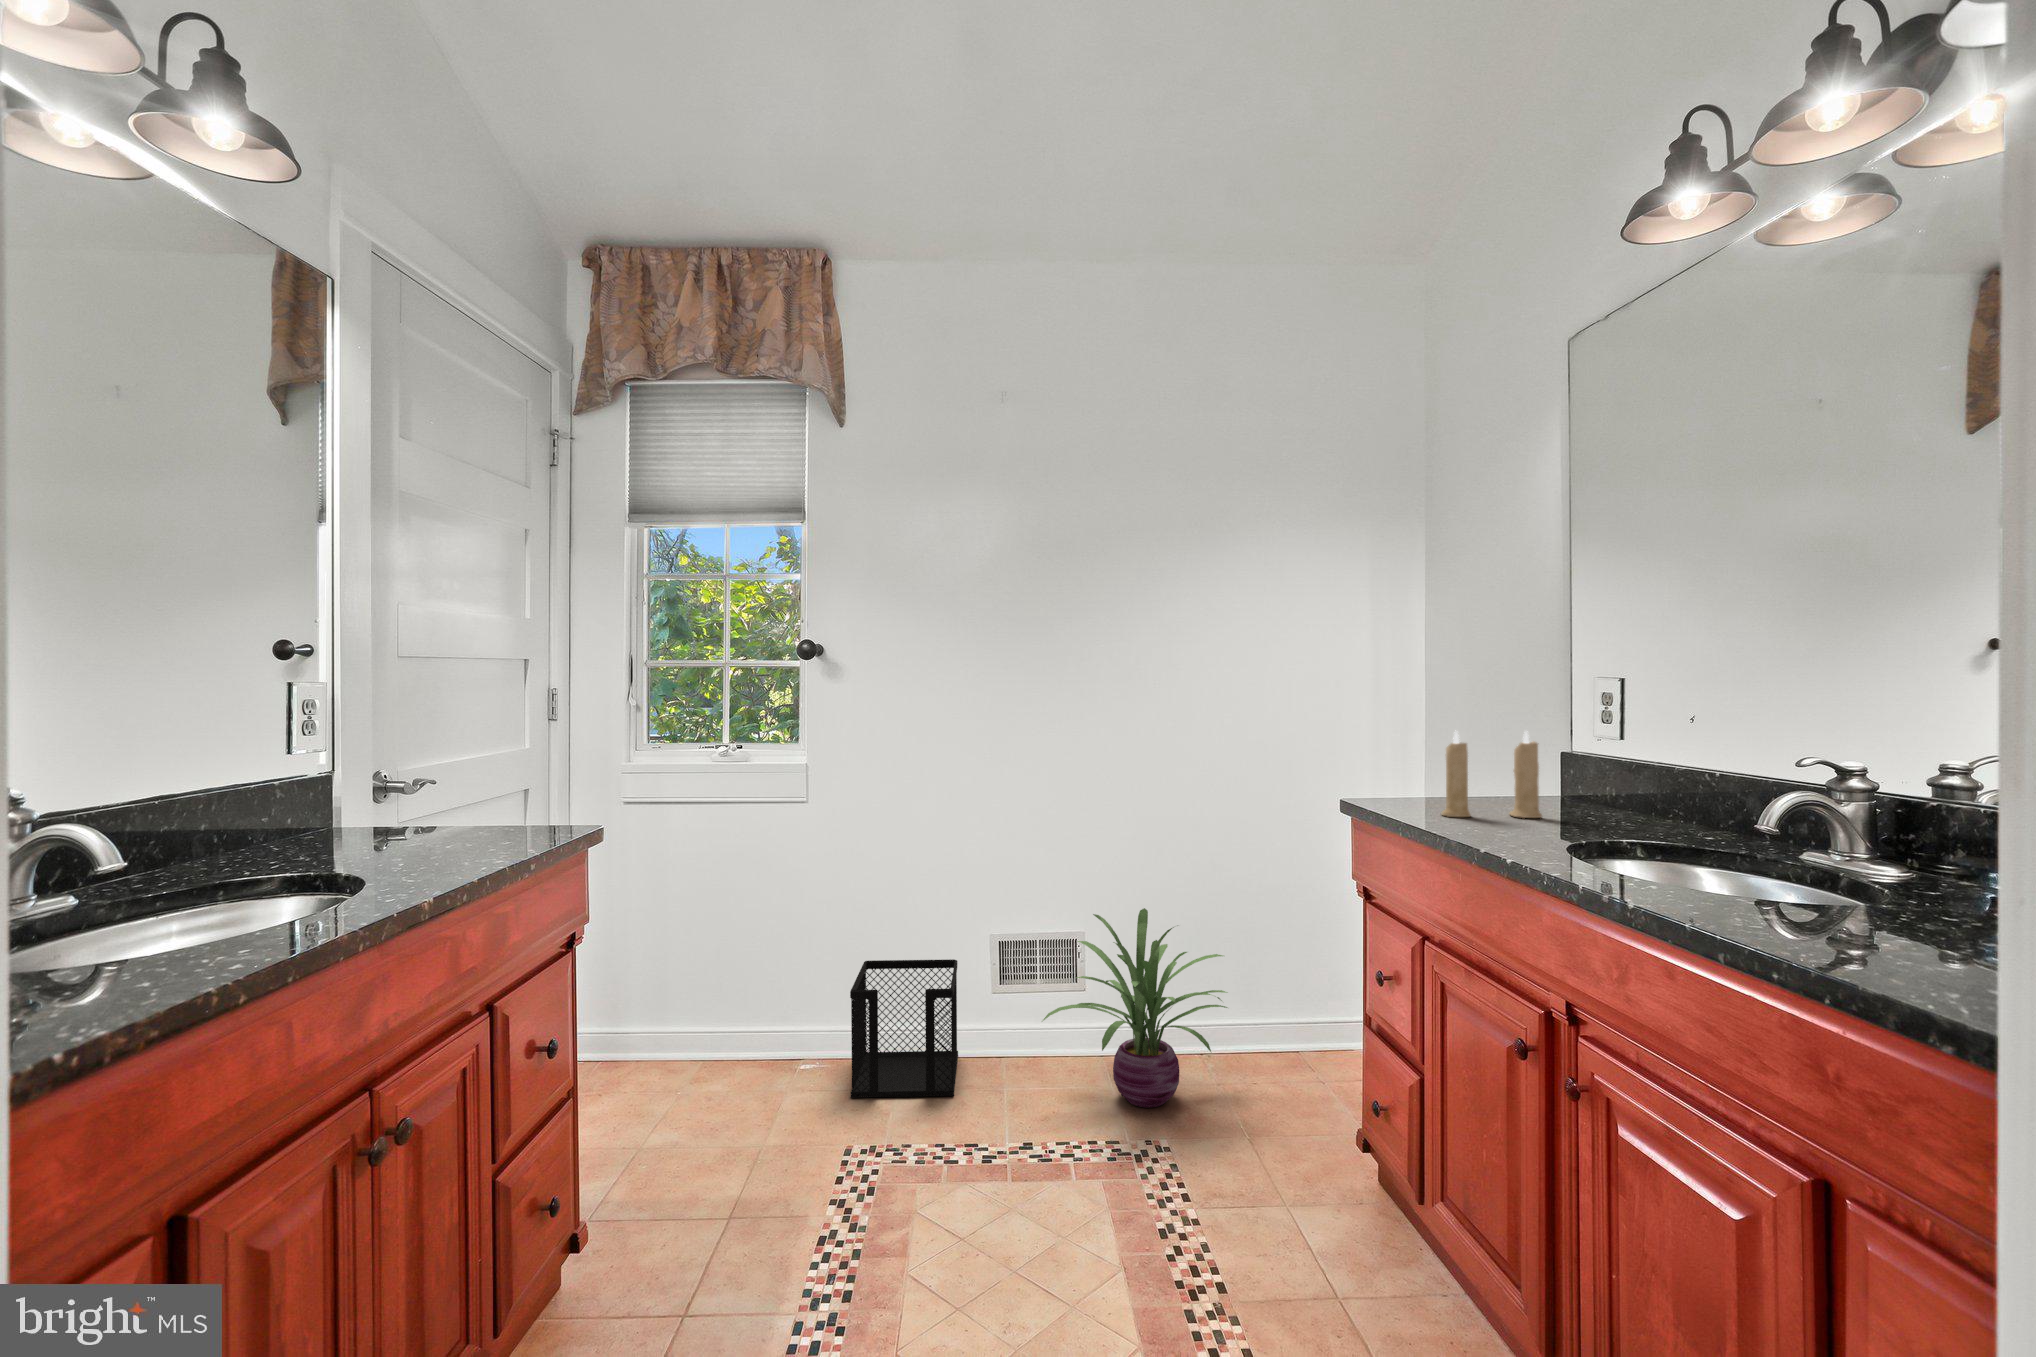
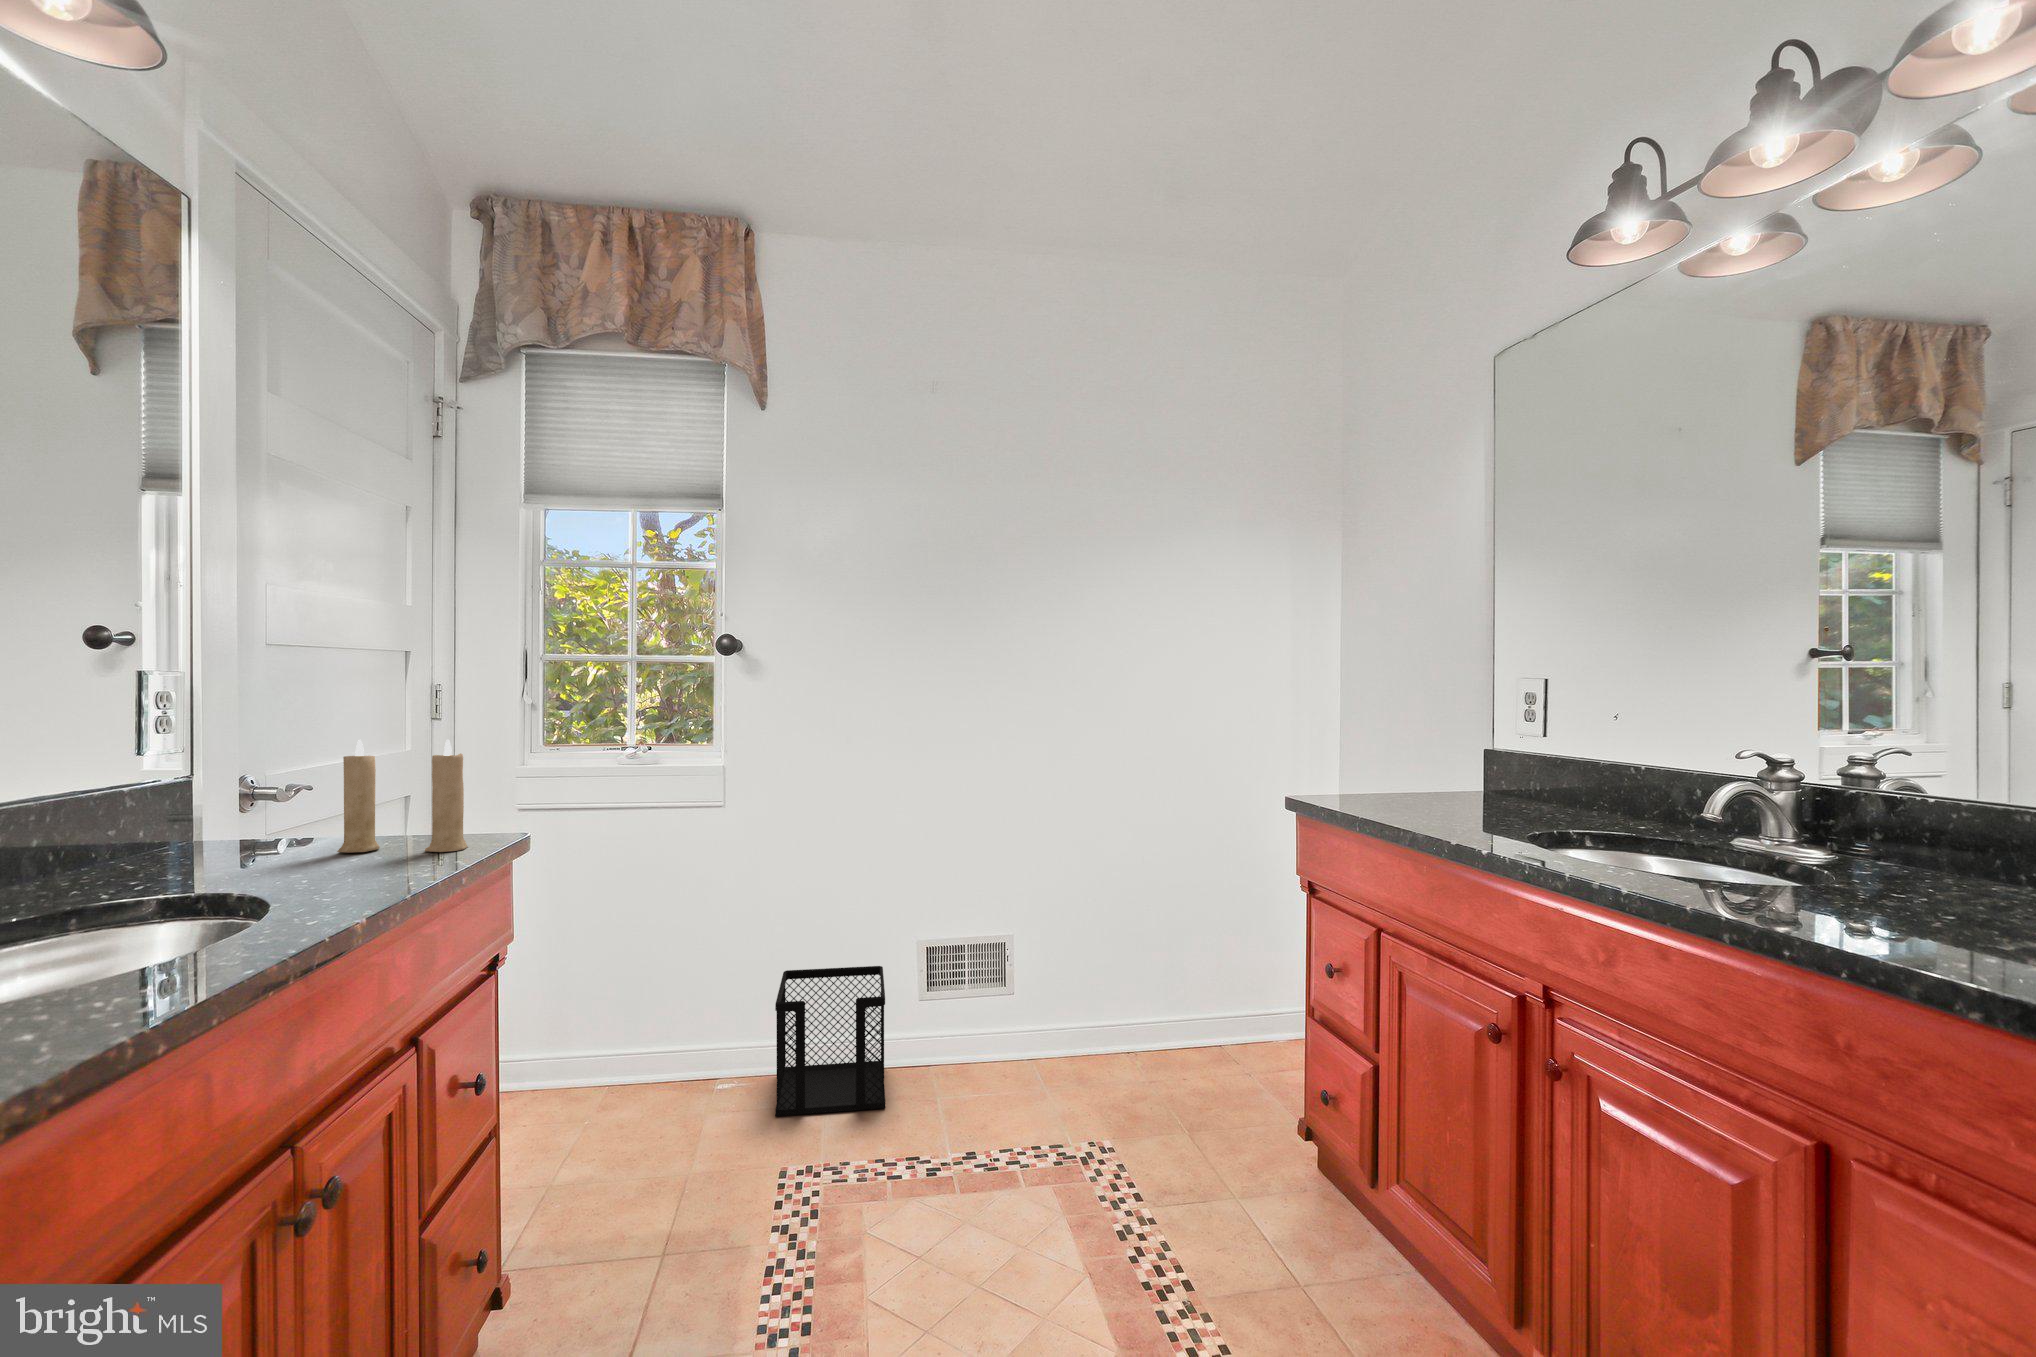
candle: present [1442,731,1542,818] -> present [337,739,468,853]
decorative plant: present [1043,908,1227,1108] -> none [977,907,1167,1109]

